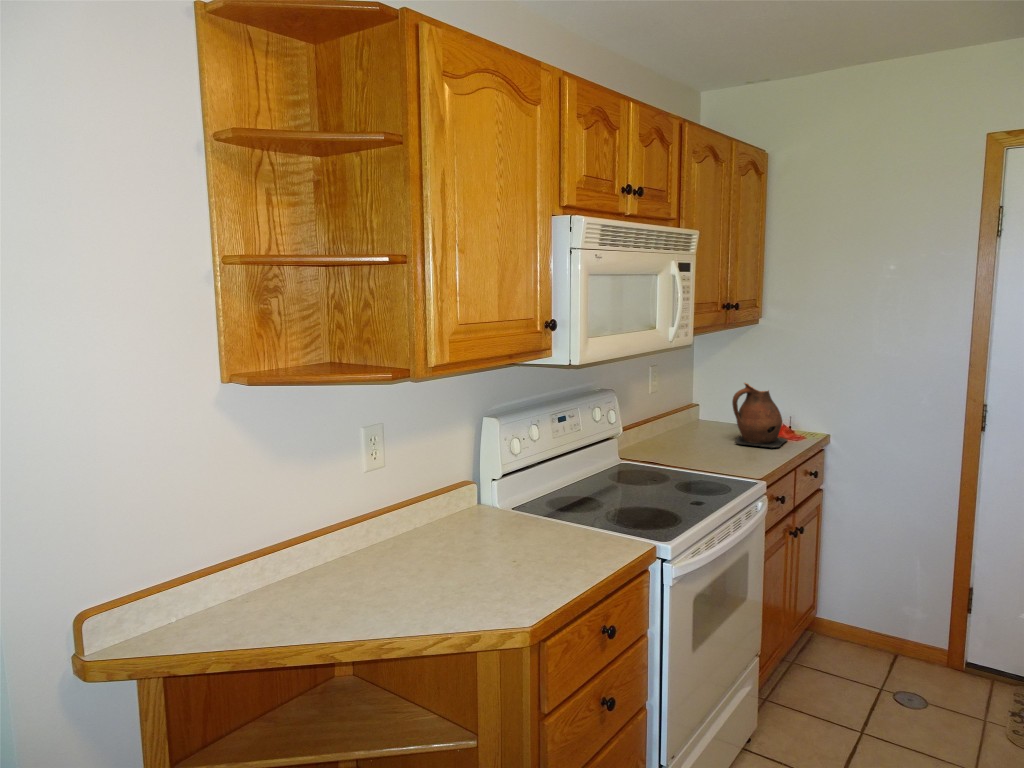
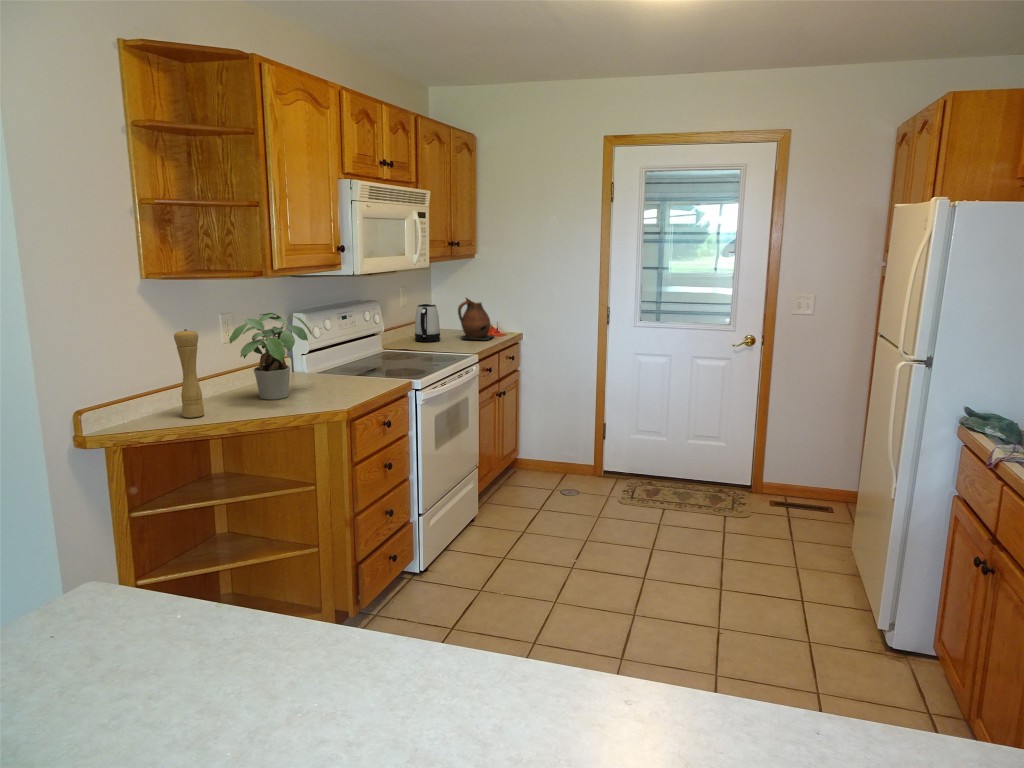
kettle: none [667,391,705,446] -> present [415,303,440,342]
potted plant: none [356,435,494,579] -> present [229,313,313,399]
pepper mill: none [251,472,297,621] -> present [174,329,204,418]

